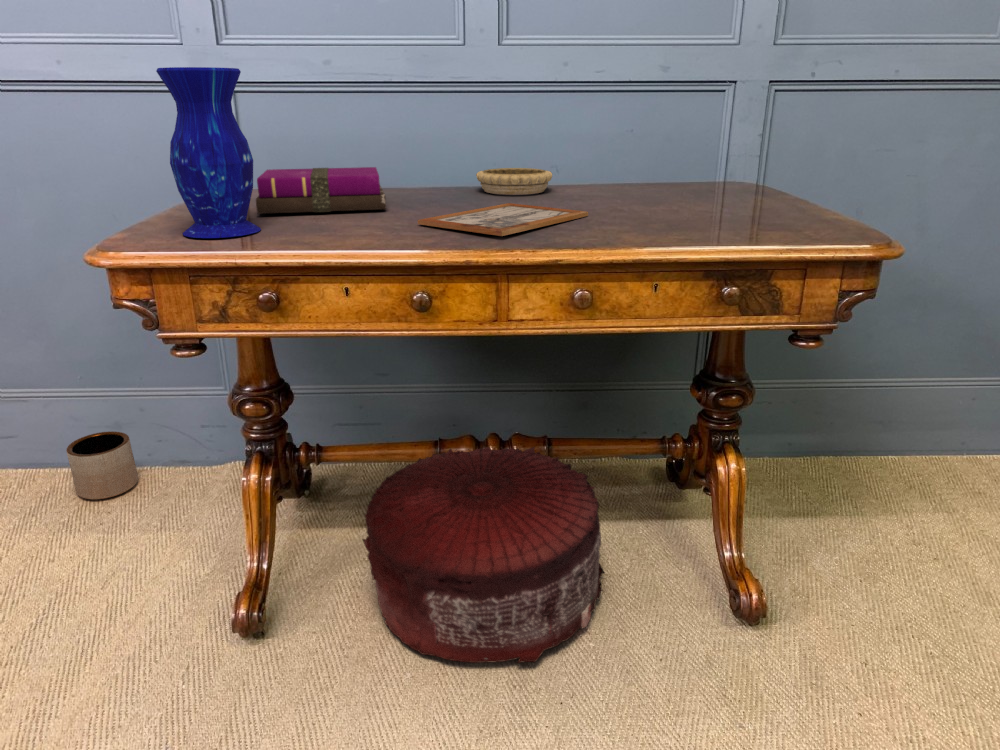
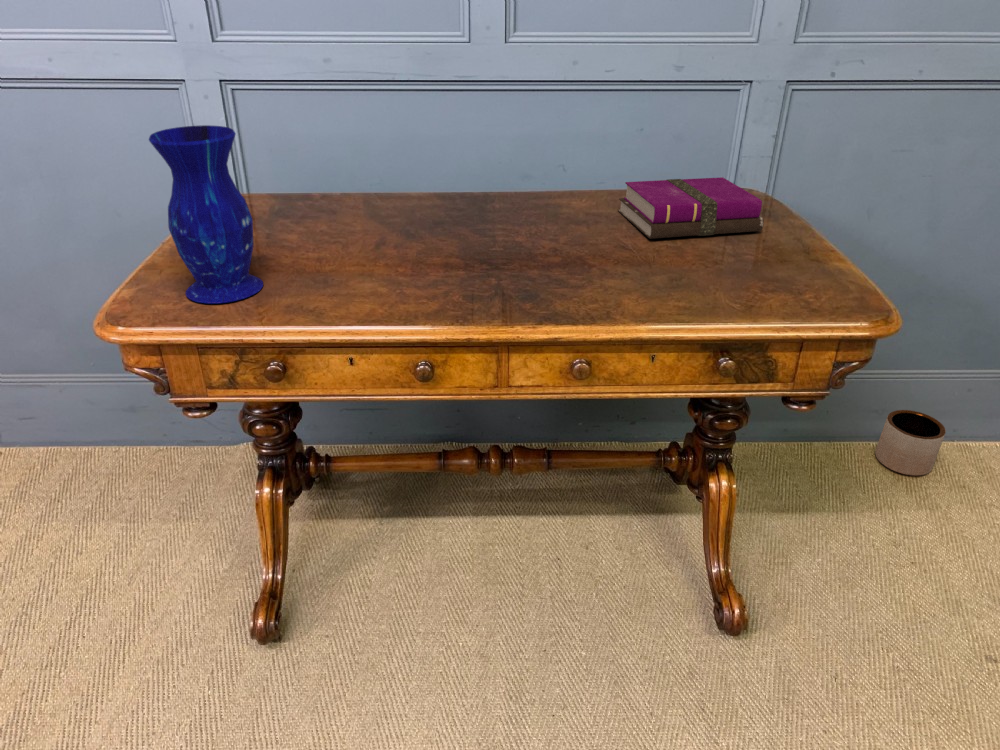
notebook: present [256,167,386,214] -> present [618,177,764,239]
decorative bowl: present [476,168,552,195] -> none [480,179,558,216]
picture frame: present [418,203,588,236] -> none [420,235,592,306]
planter: present [66,431,138,500] -> present [875,410,946,476]
pouf: present [363,447,604,663] -> none [370,451,598,675]

